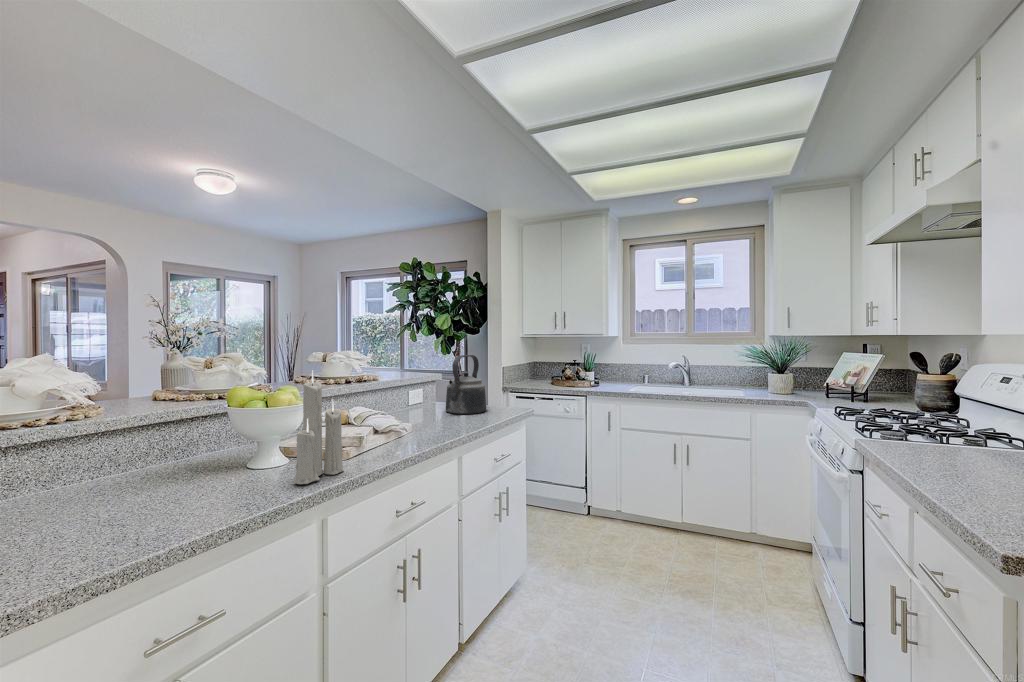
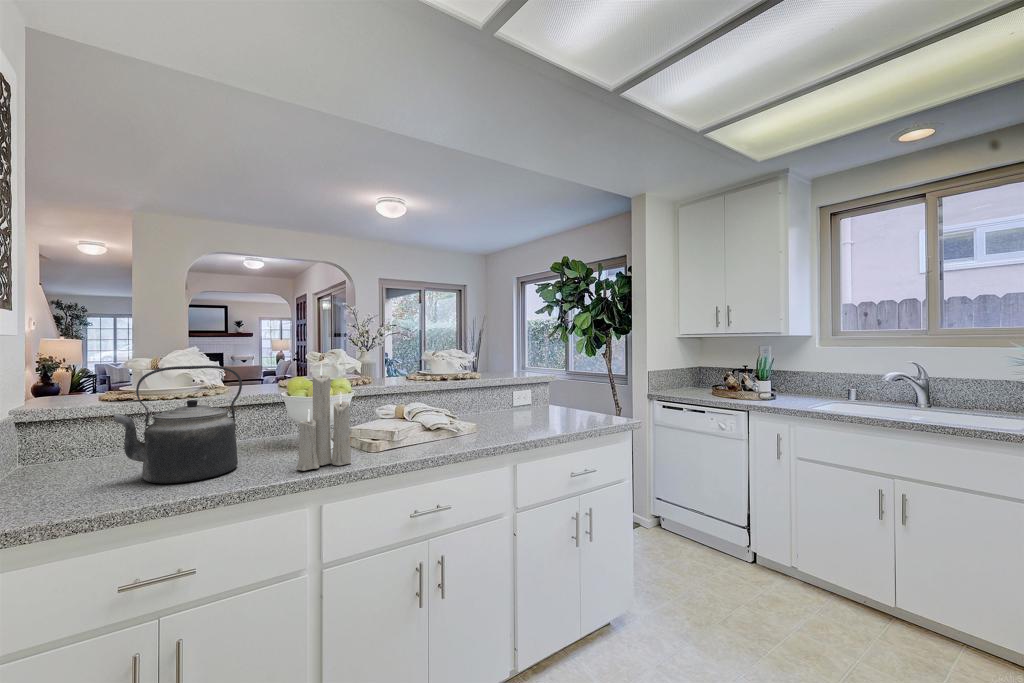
kettle: present [446,355,486,414] -> present [114,365,242,483]

